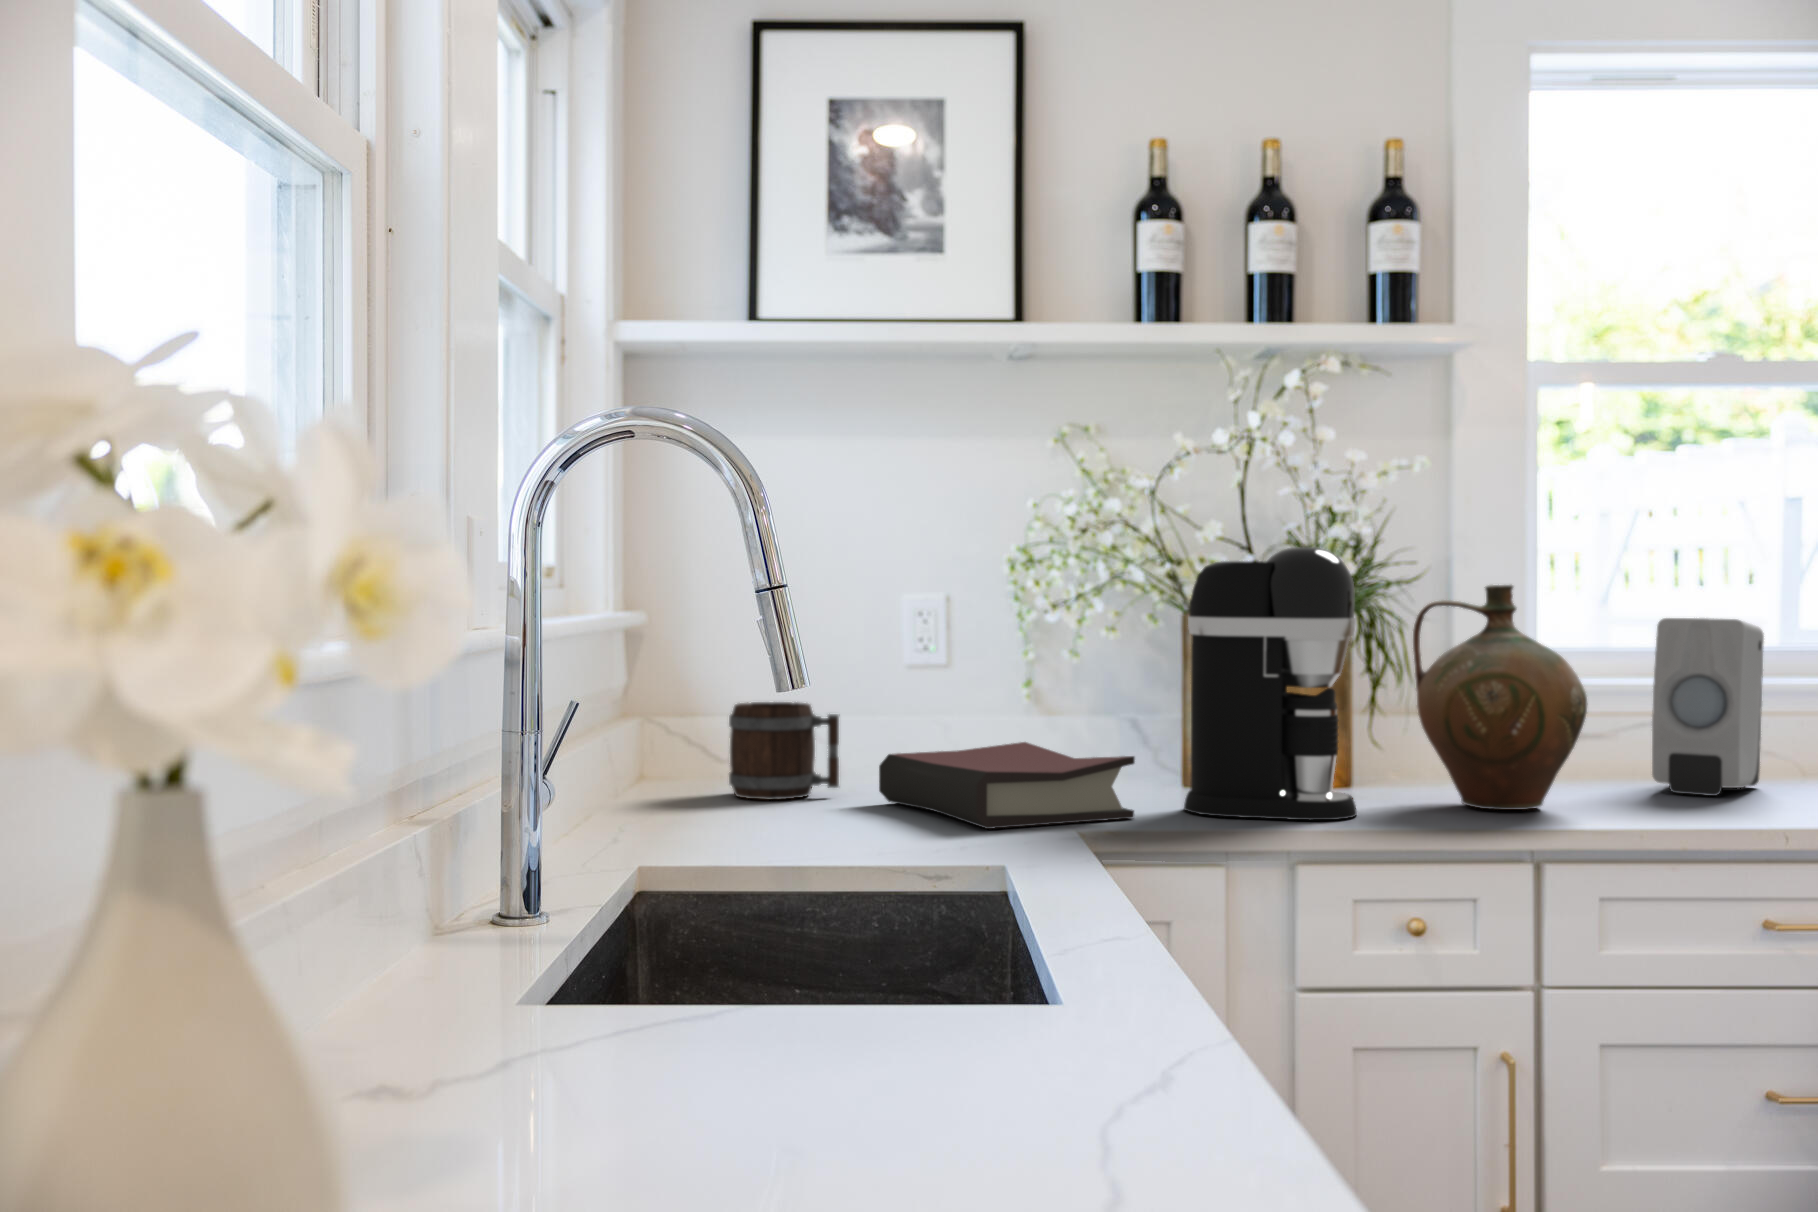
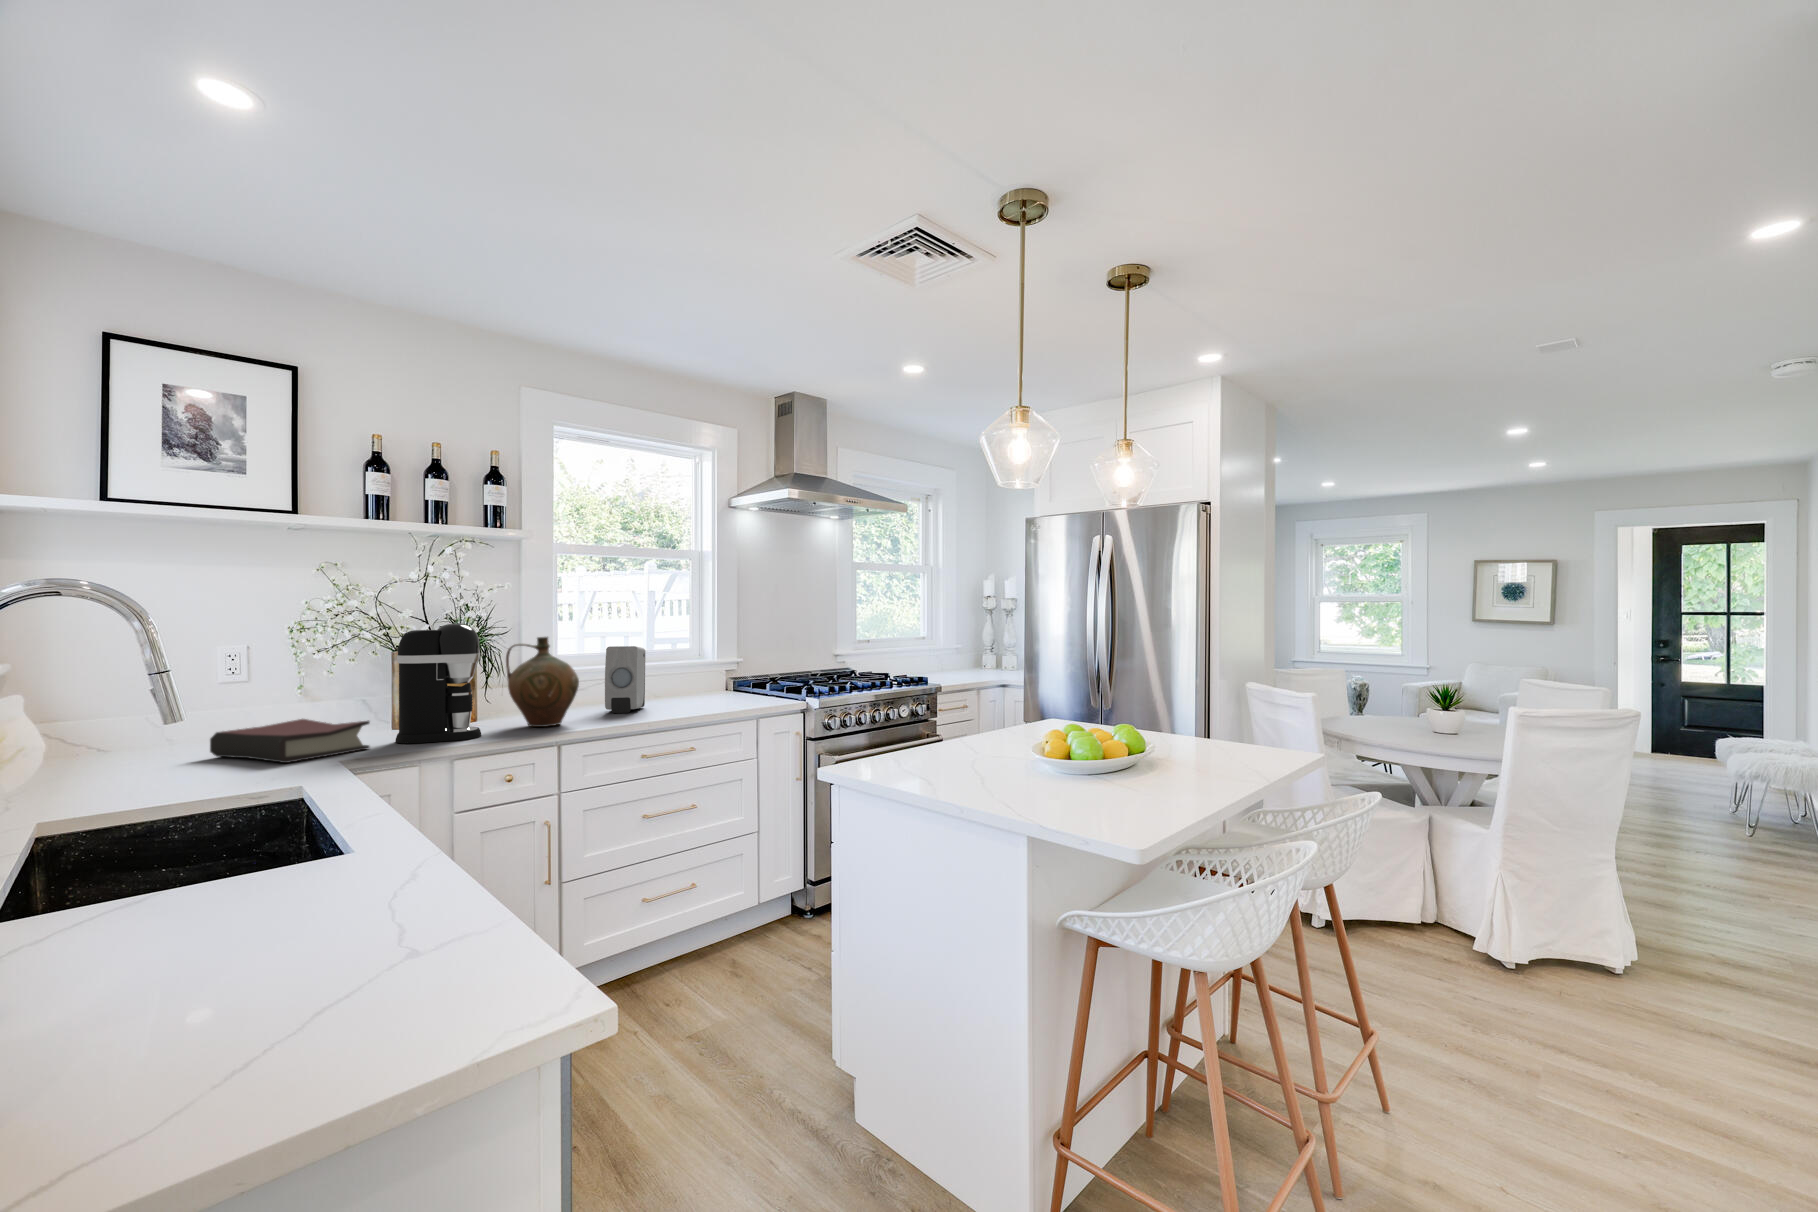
mug: present [729,702,840,800] -> none [96,710,180,766]

